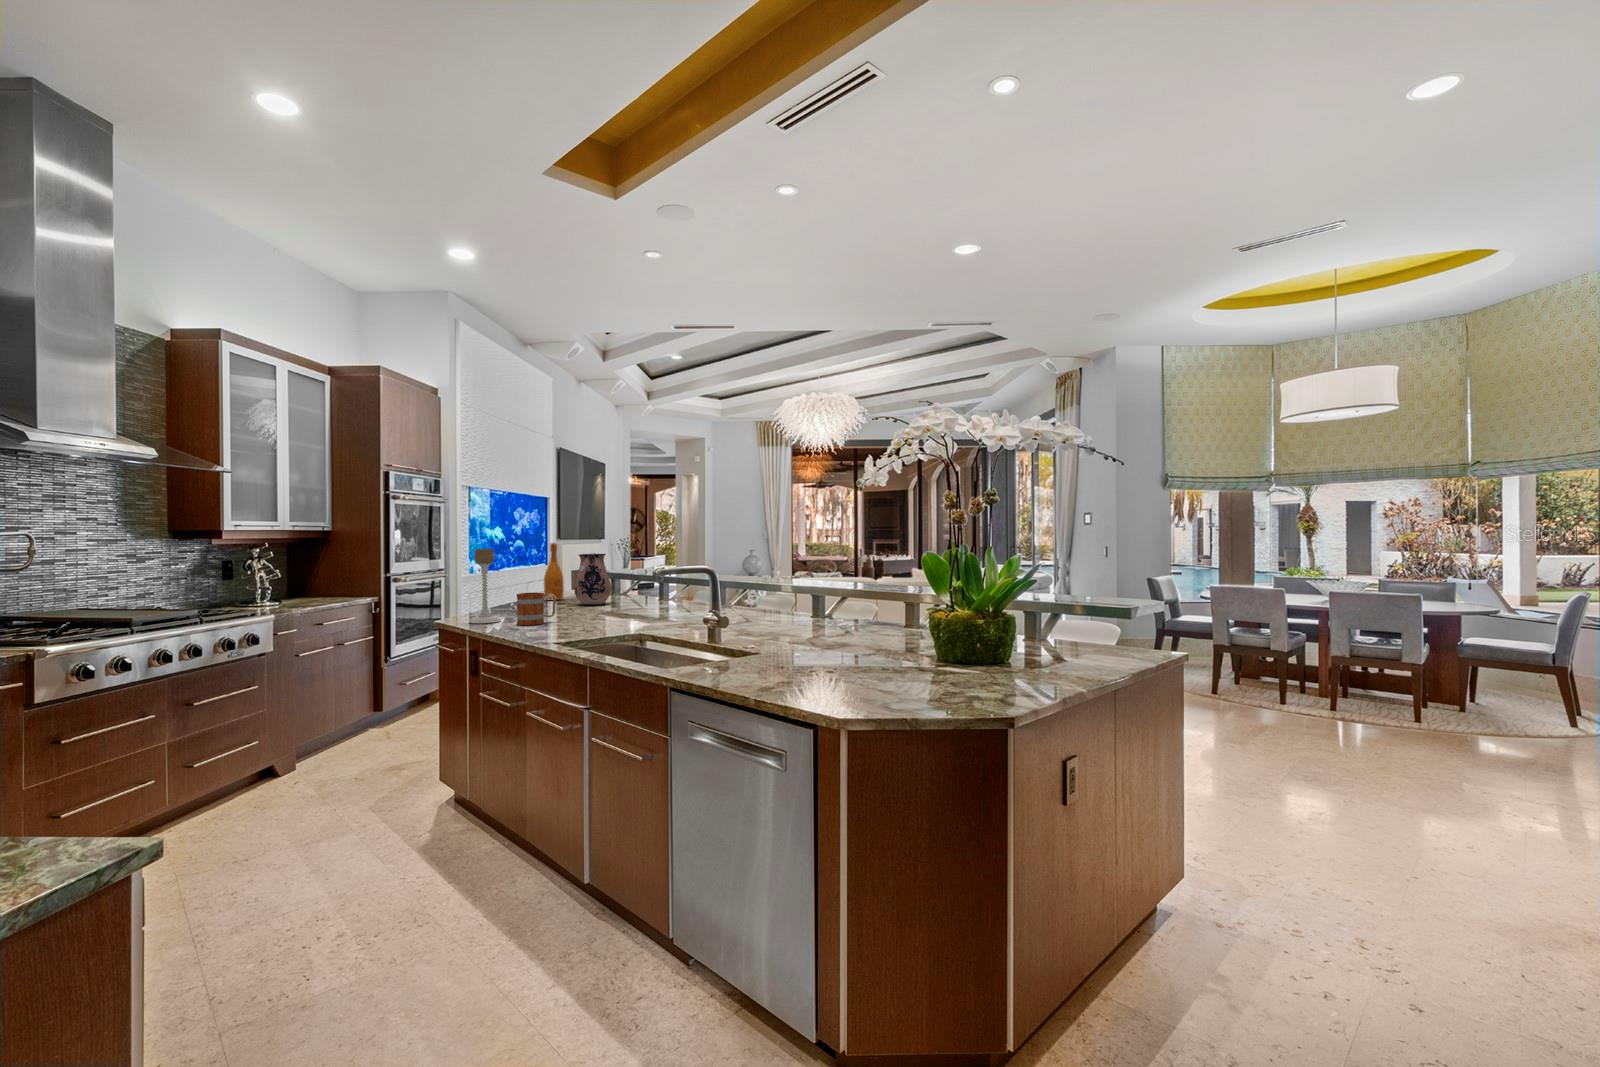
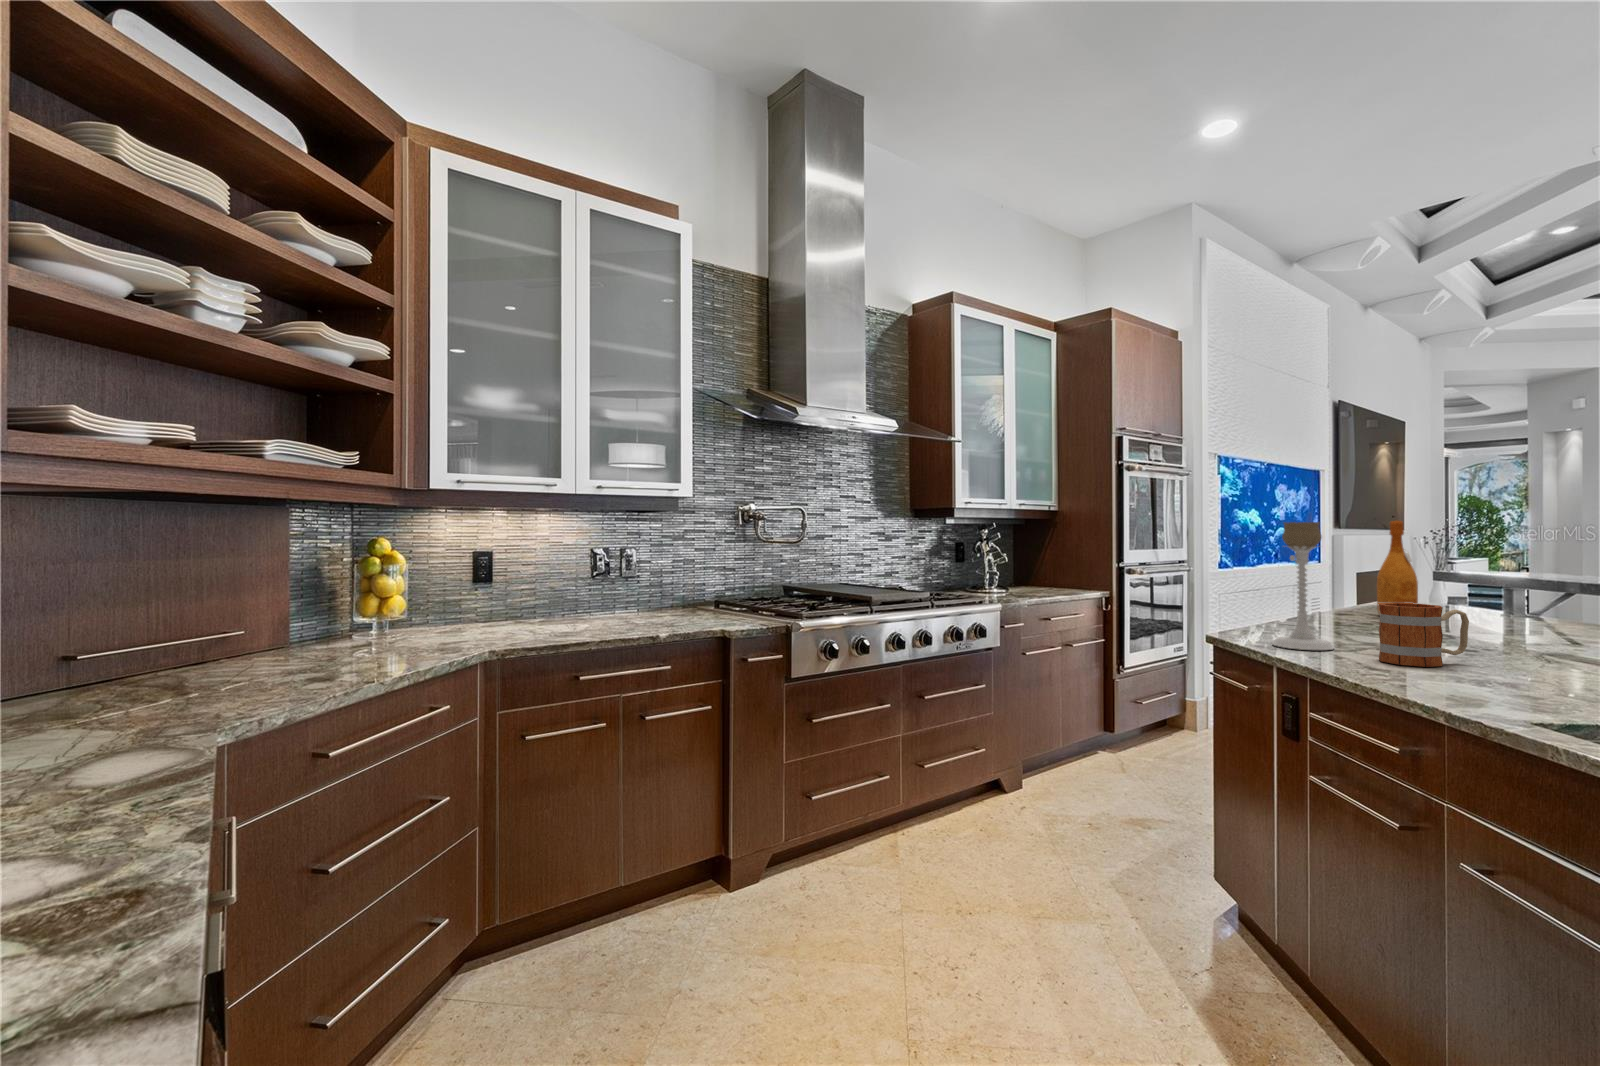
ceramic pitcher: present [575,553,611,605] -> none [1460,538,1555,634]

